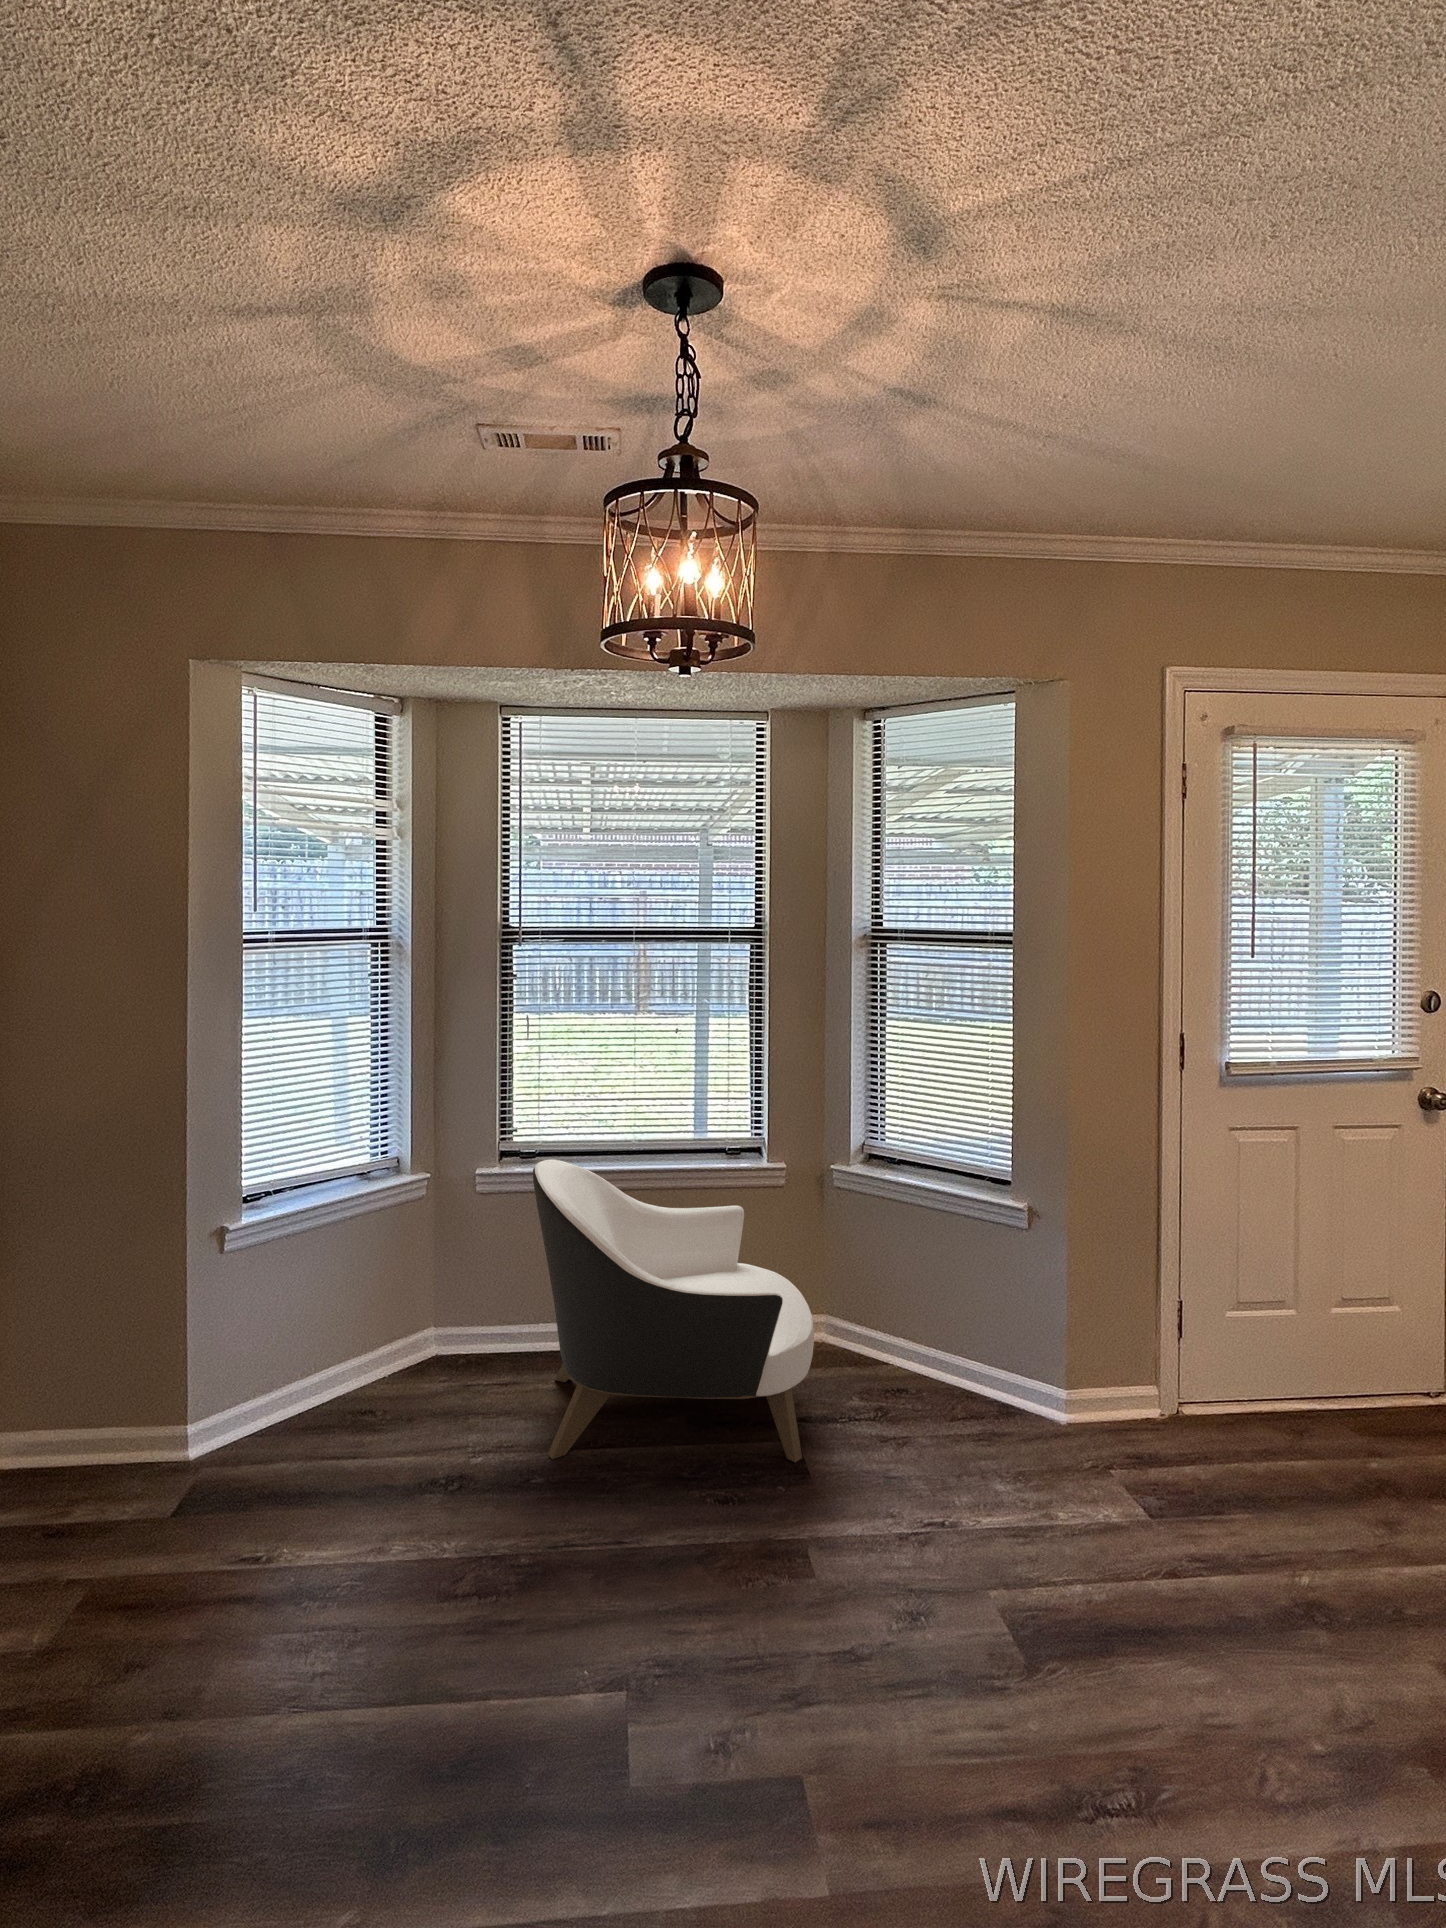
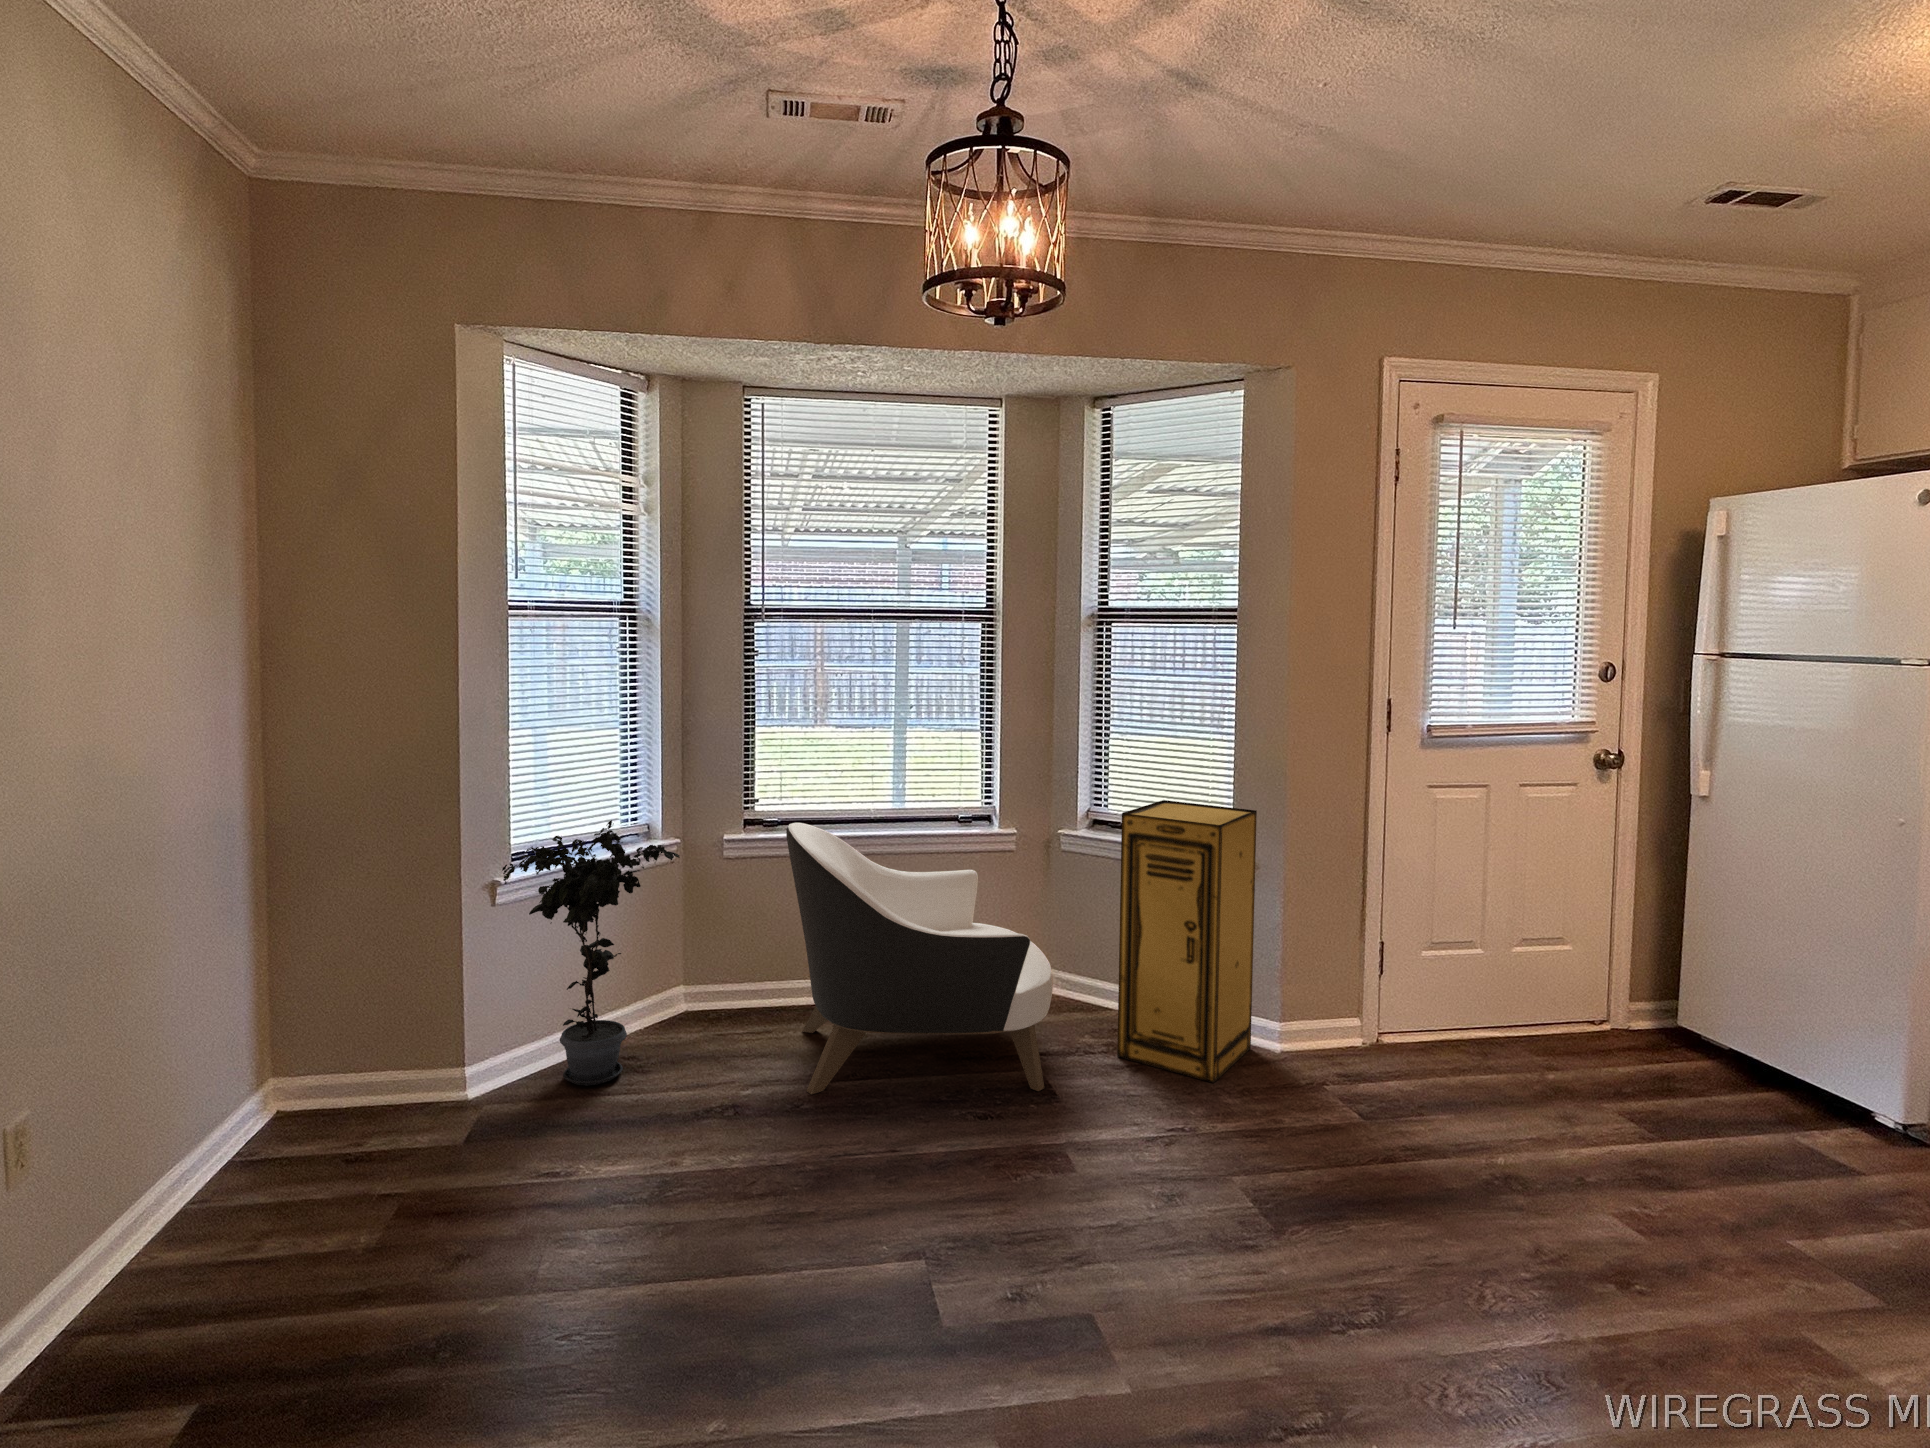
storage cabinet: none [887,1137,1037,1458] -> present [1117,800,1257,1083]
potted plant: none [235,1161,425,1441] -> present [502,820,680,1086]

